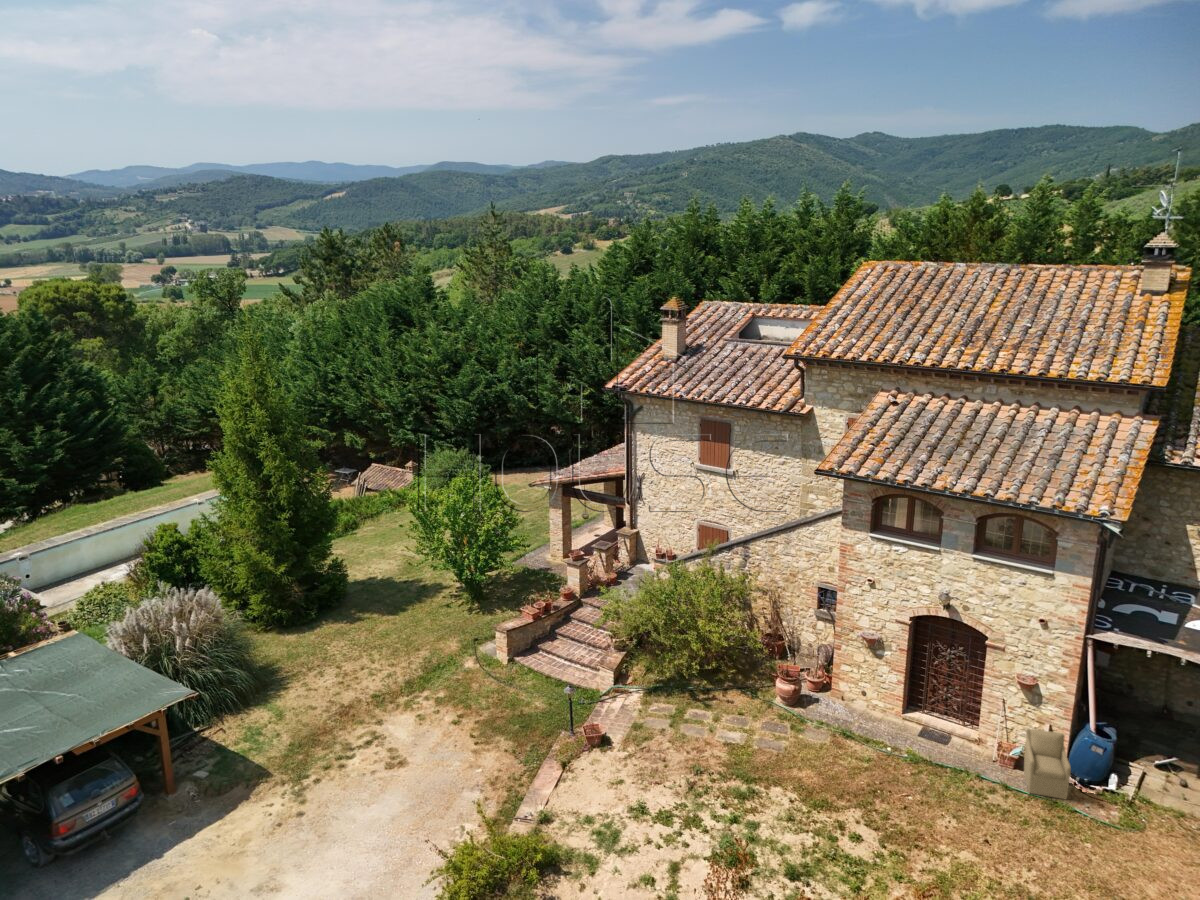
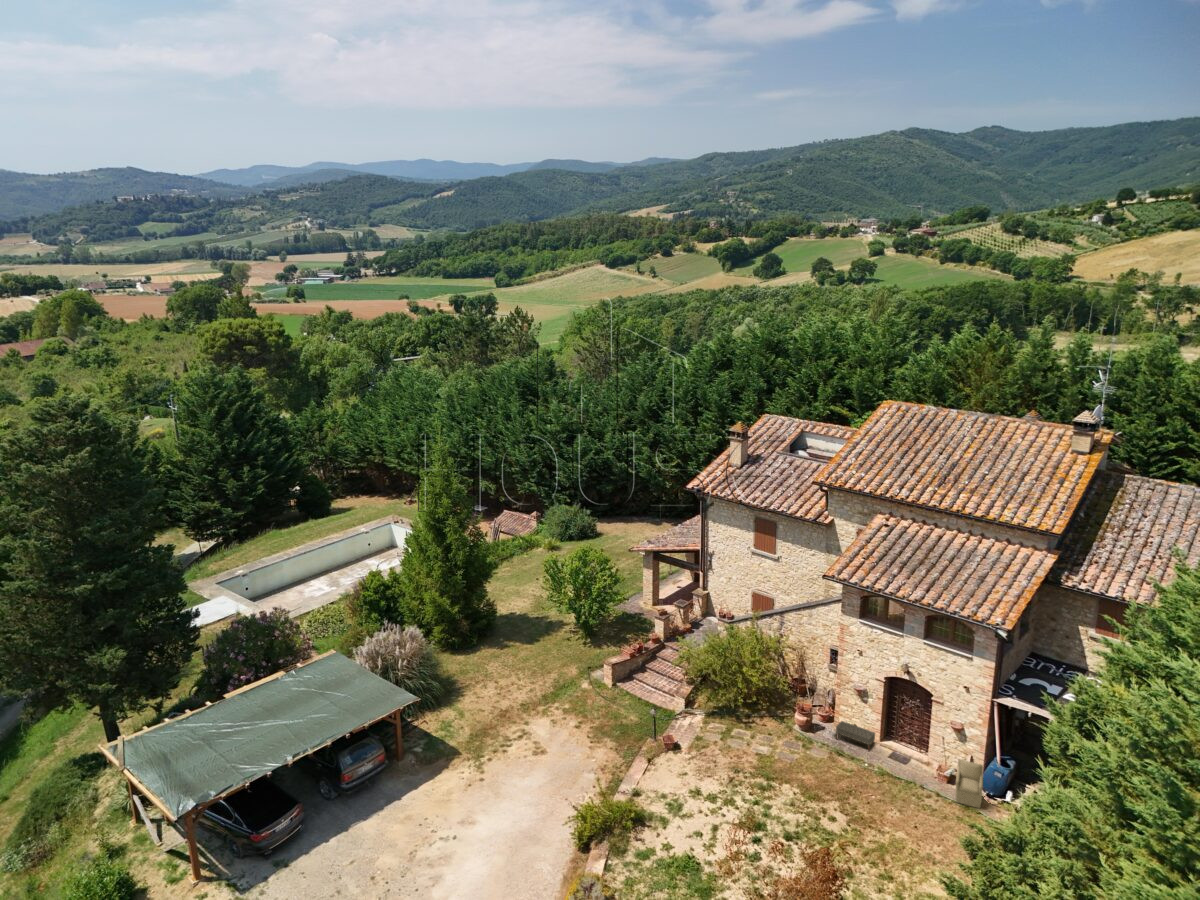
bench: none [834,687,891,728] -> present [836,721,875,751]

